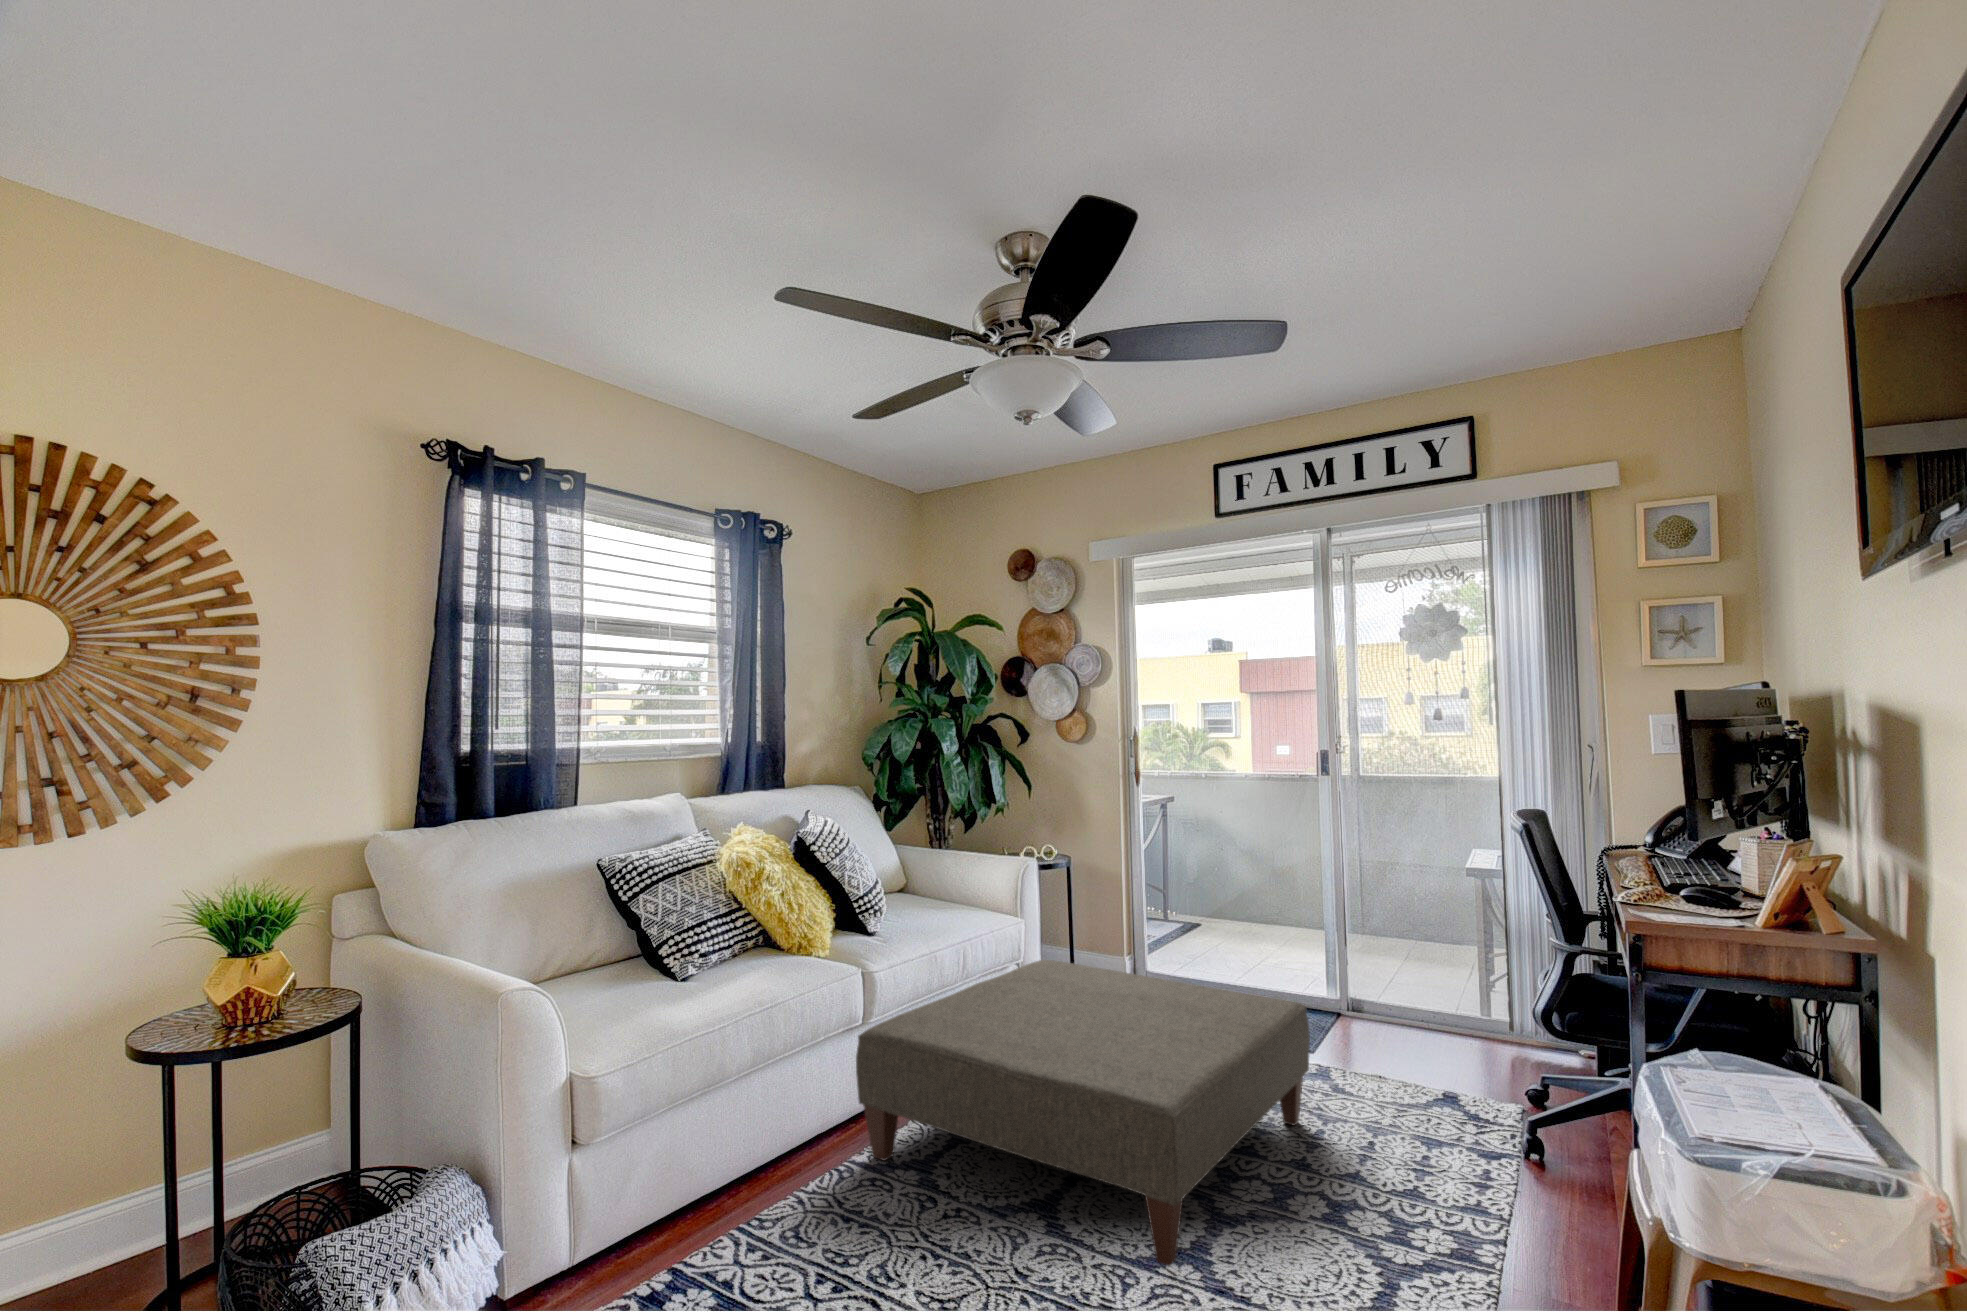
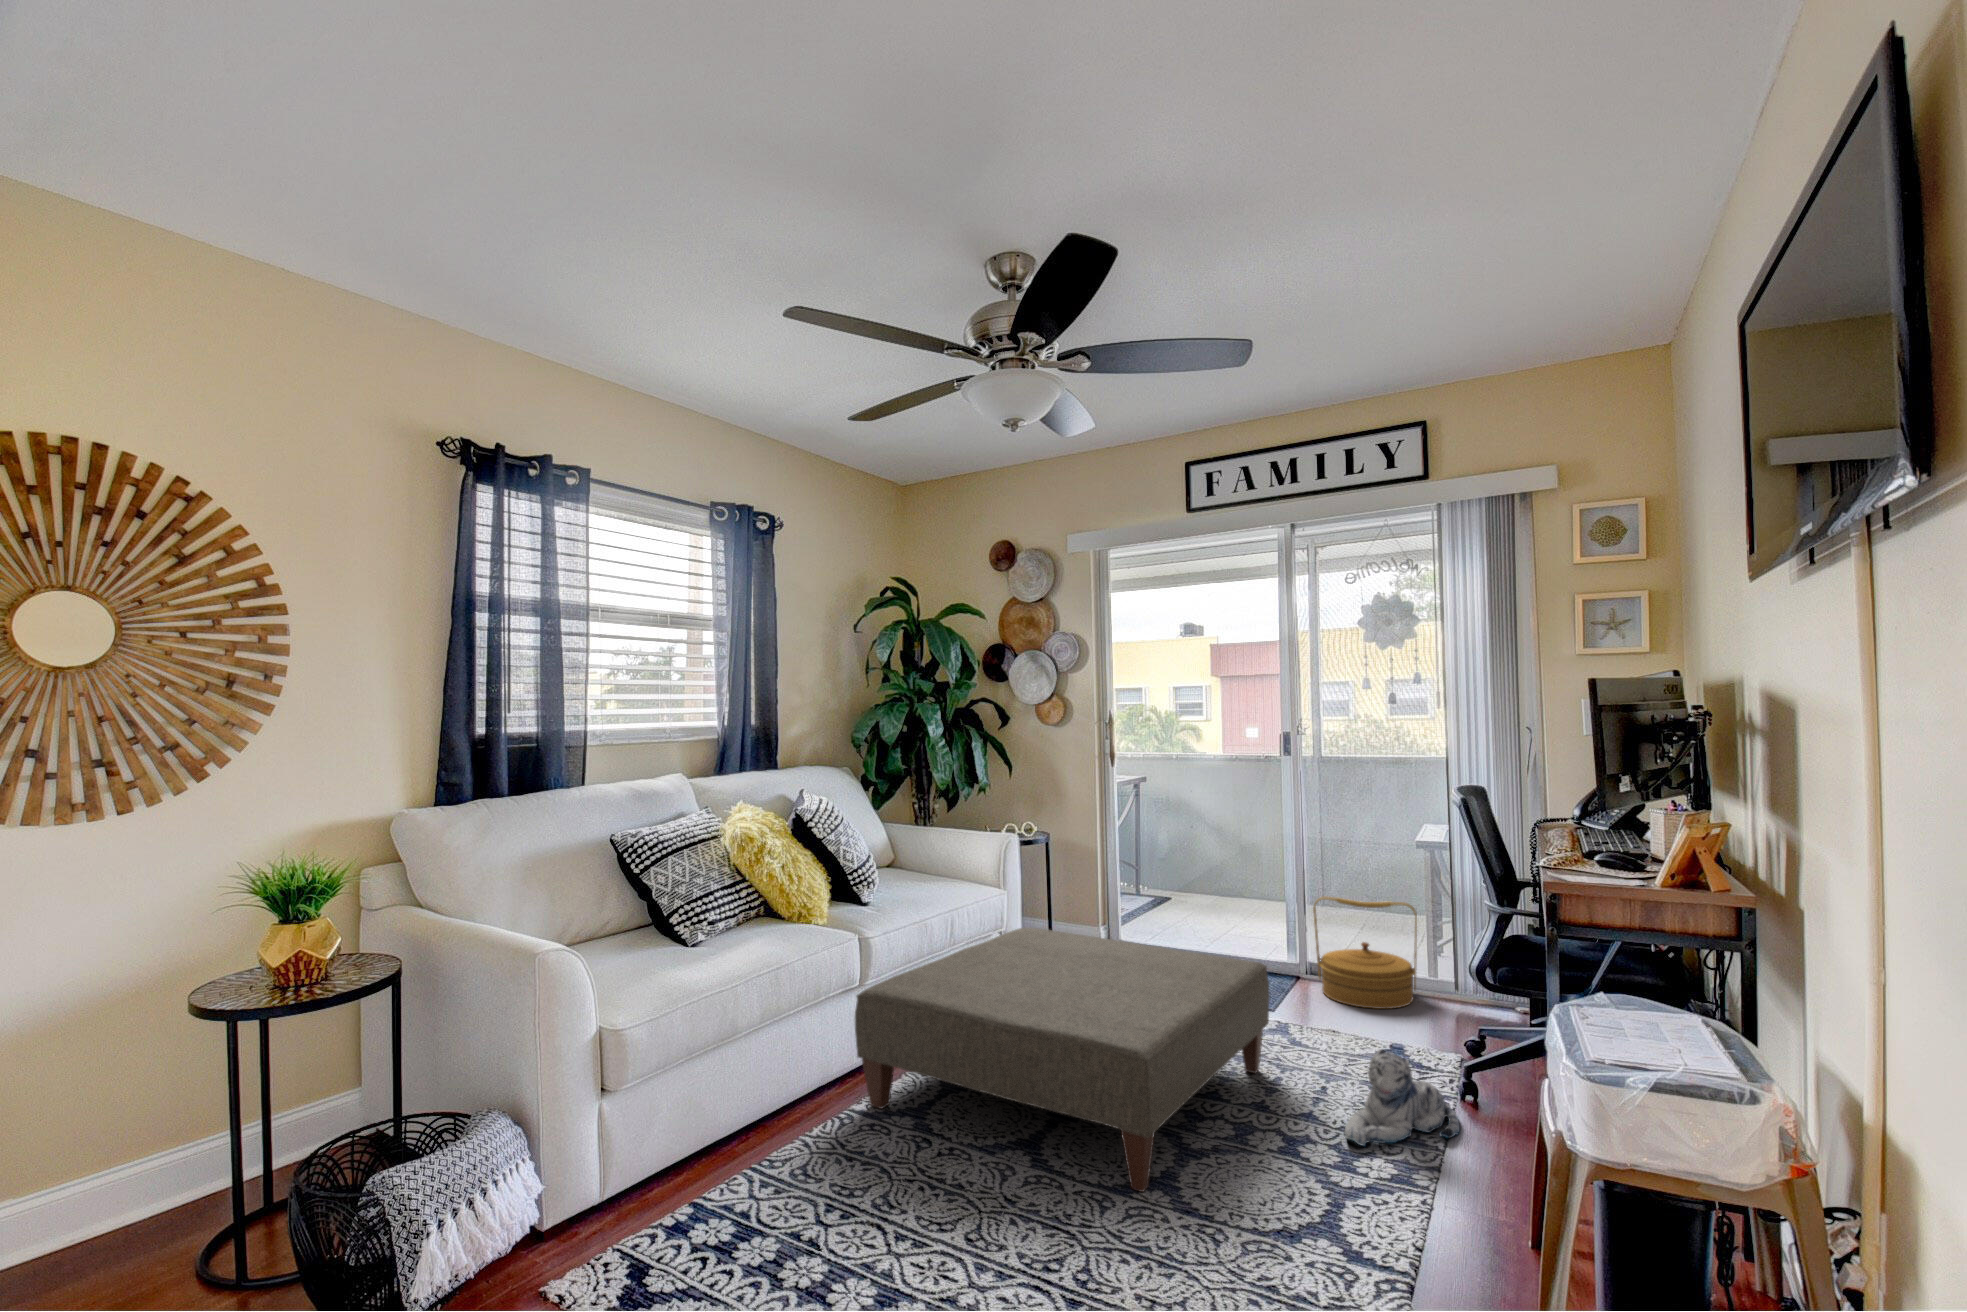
woven basket: none [1355,928,1470,1052] -> present [1313,896,1417,1009]
plush toy: none [1396,1104,1528,1216] -> present [1344,1049,1460,1146]

